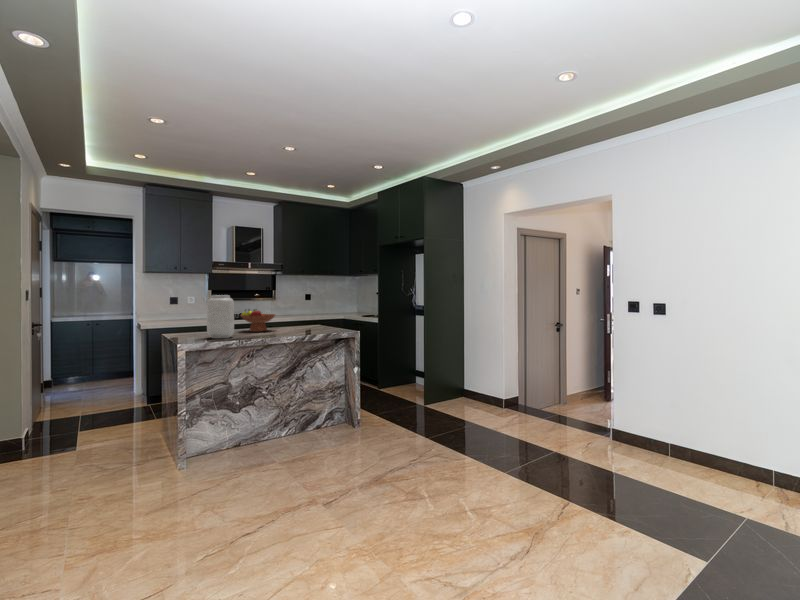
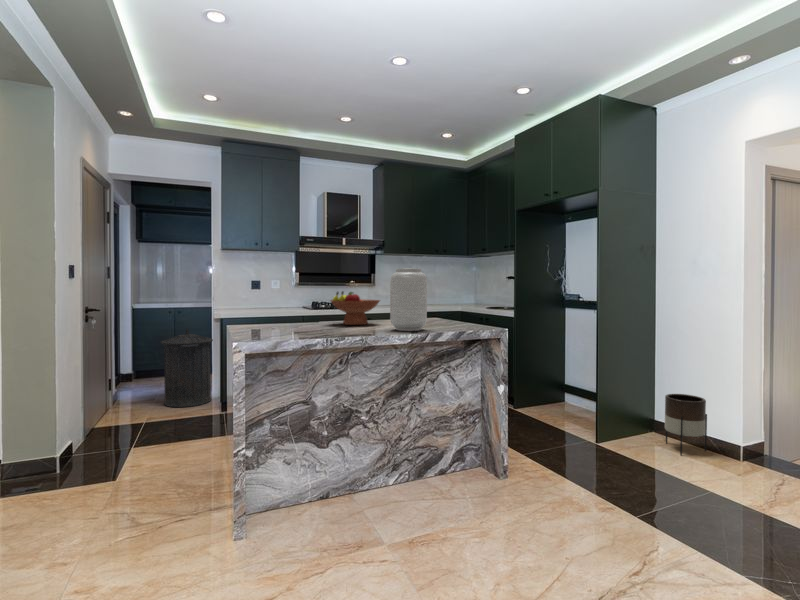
vase: present [207,295,234,338] -> present [390,268,427,331]
trash can: none [90,337,137,402] -> present [161,328,213,407]
planter: none [466,371,490,409] -> present [665,394,707,455]

